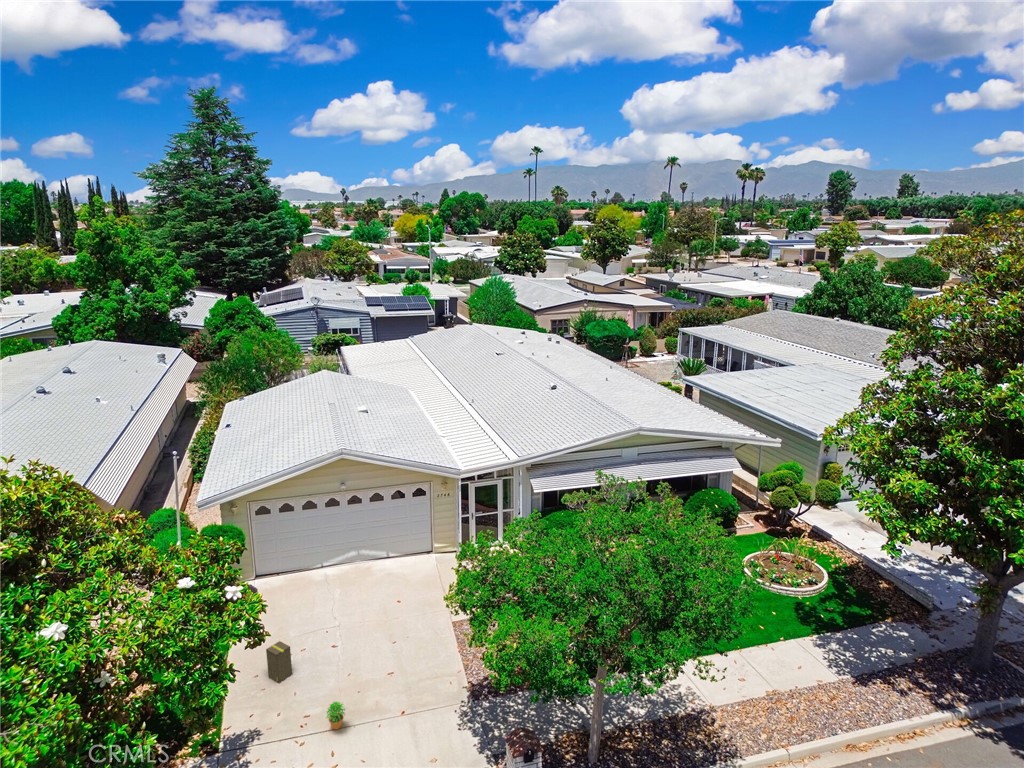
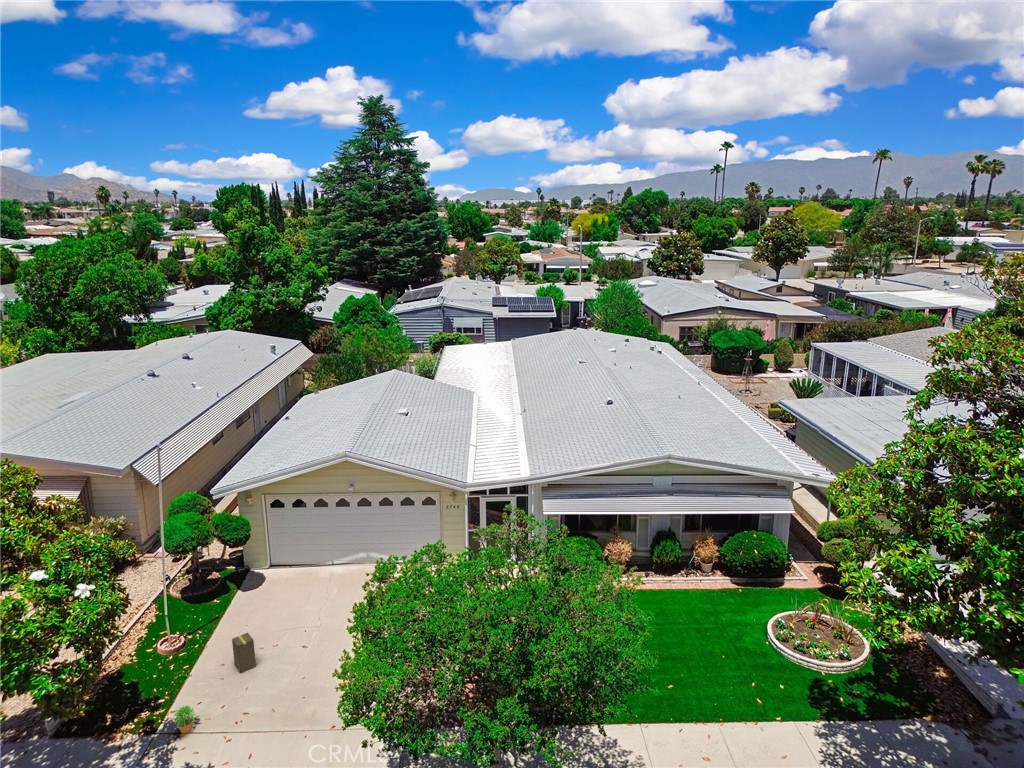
potted plant: present [326,701,345,729] -> present [174,705,194,733]

